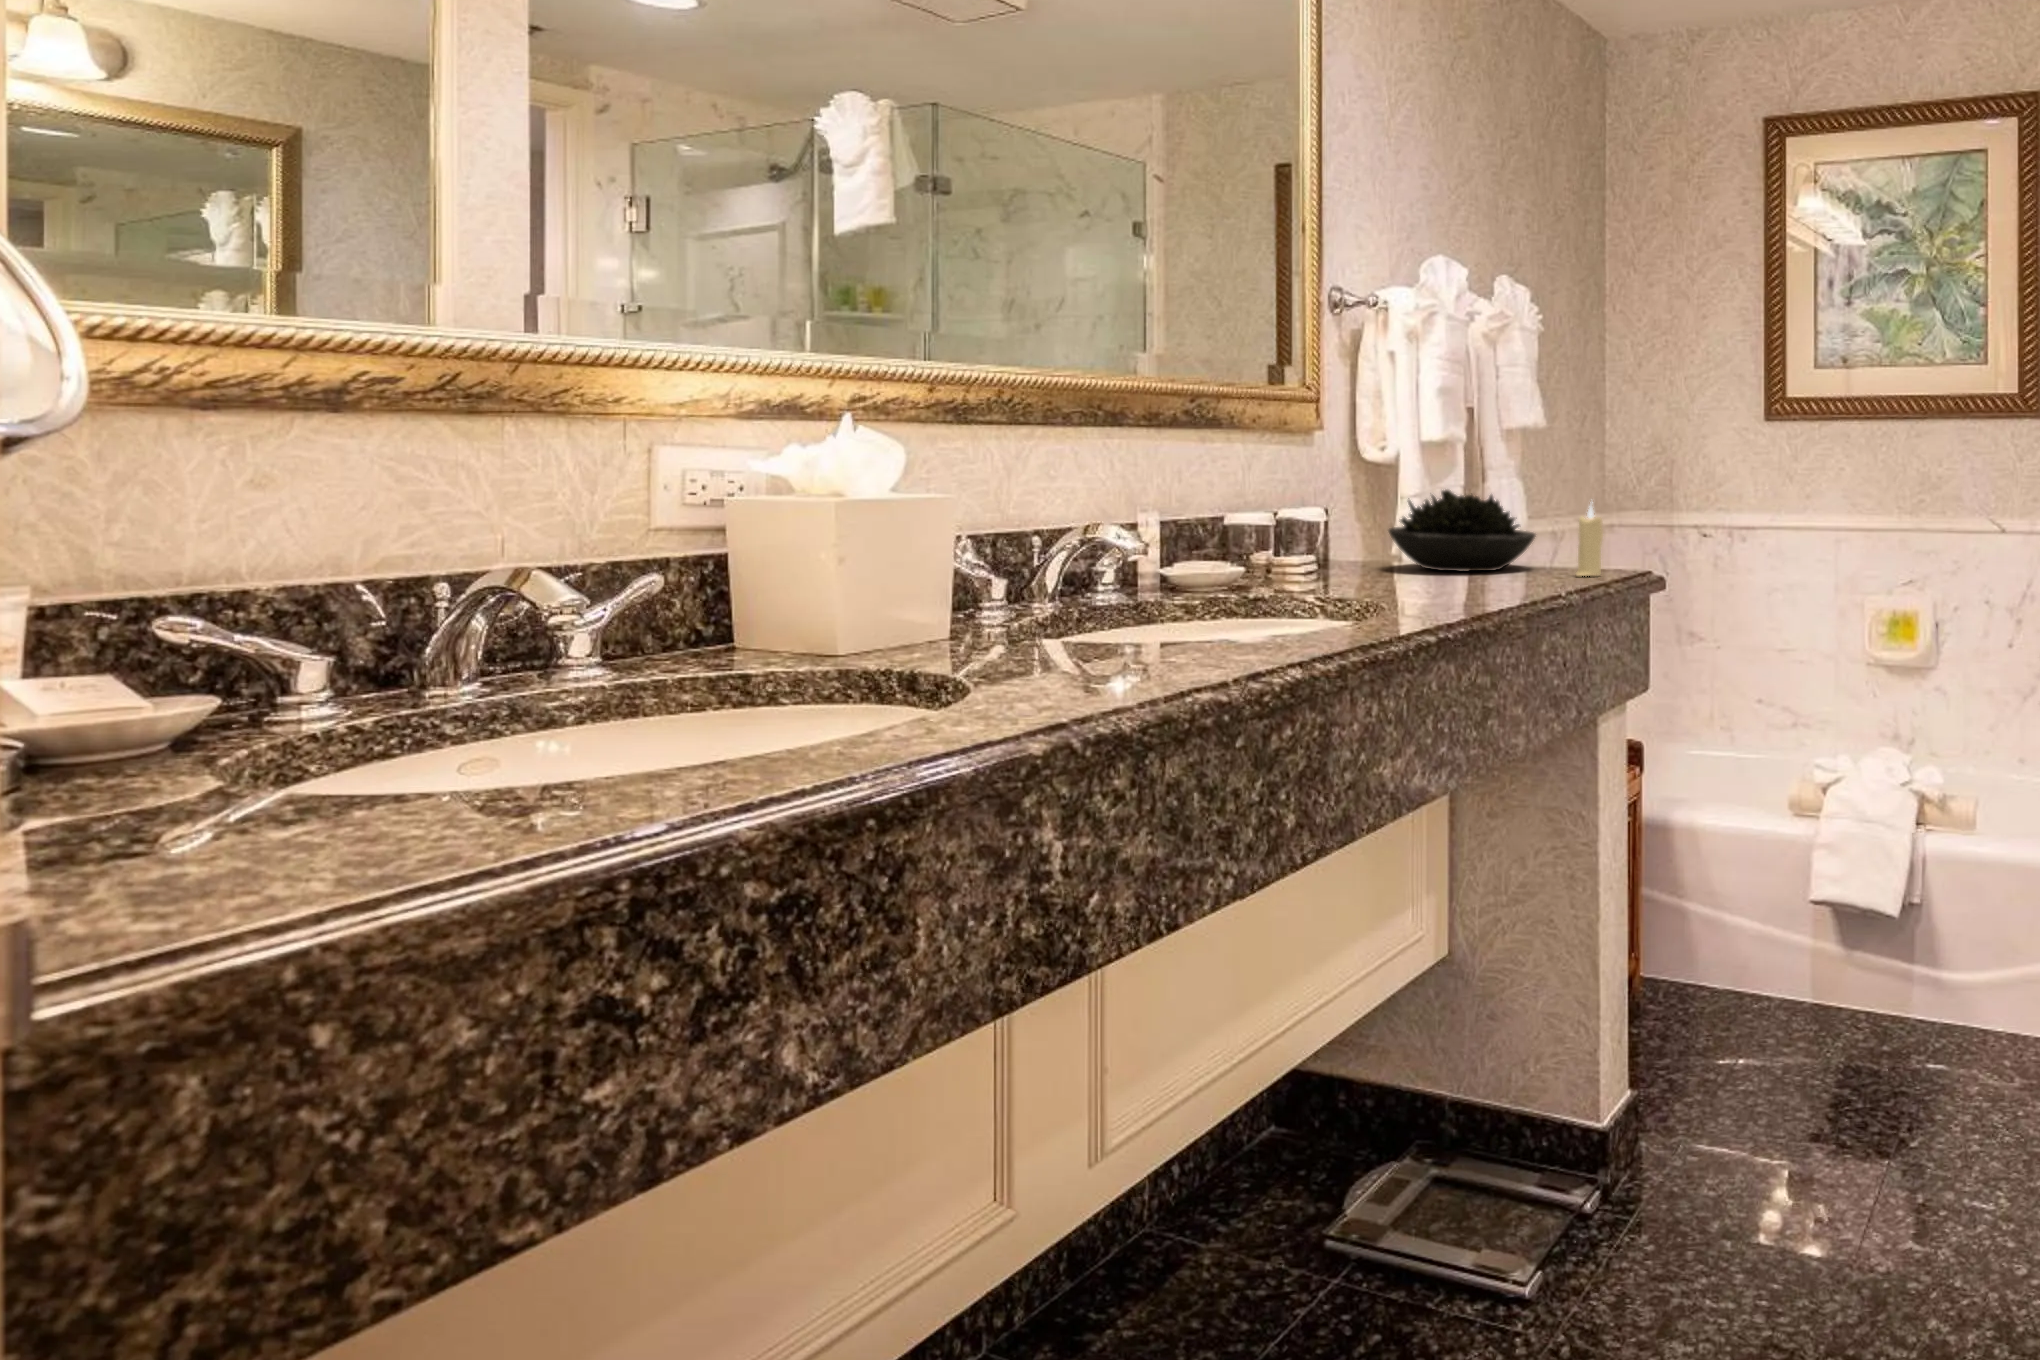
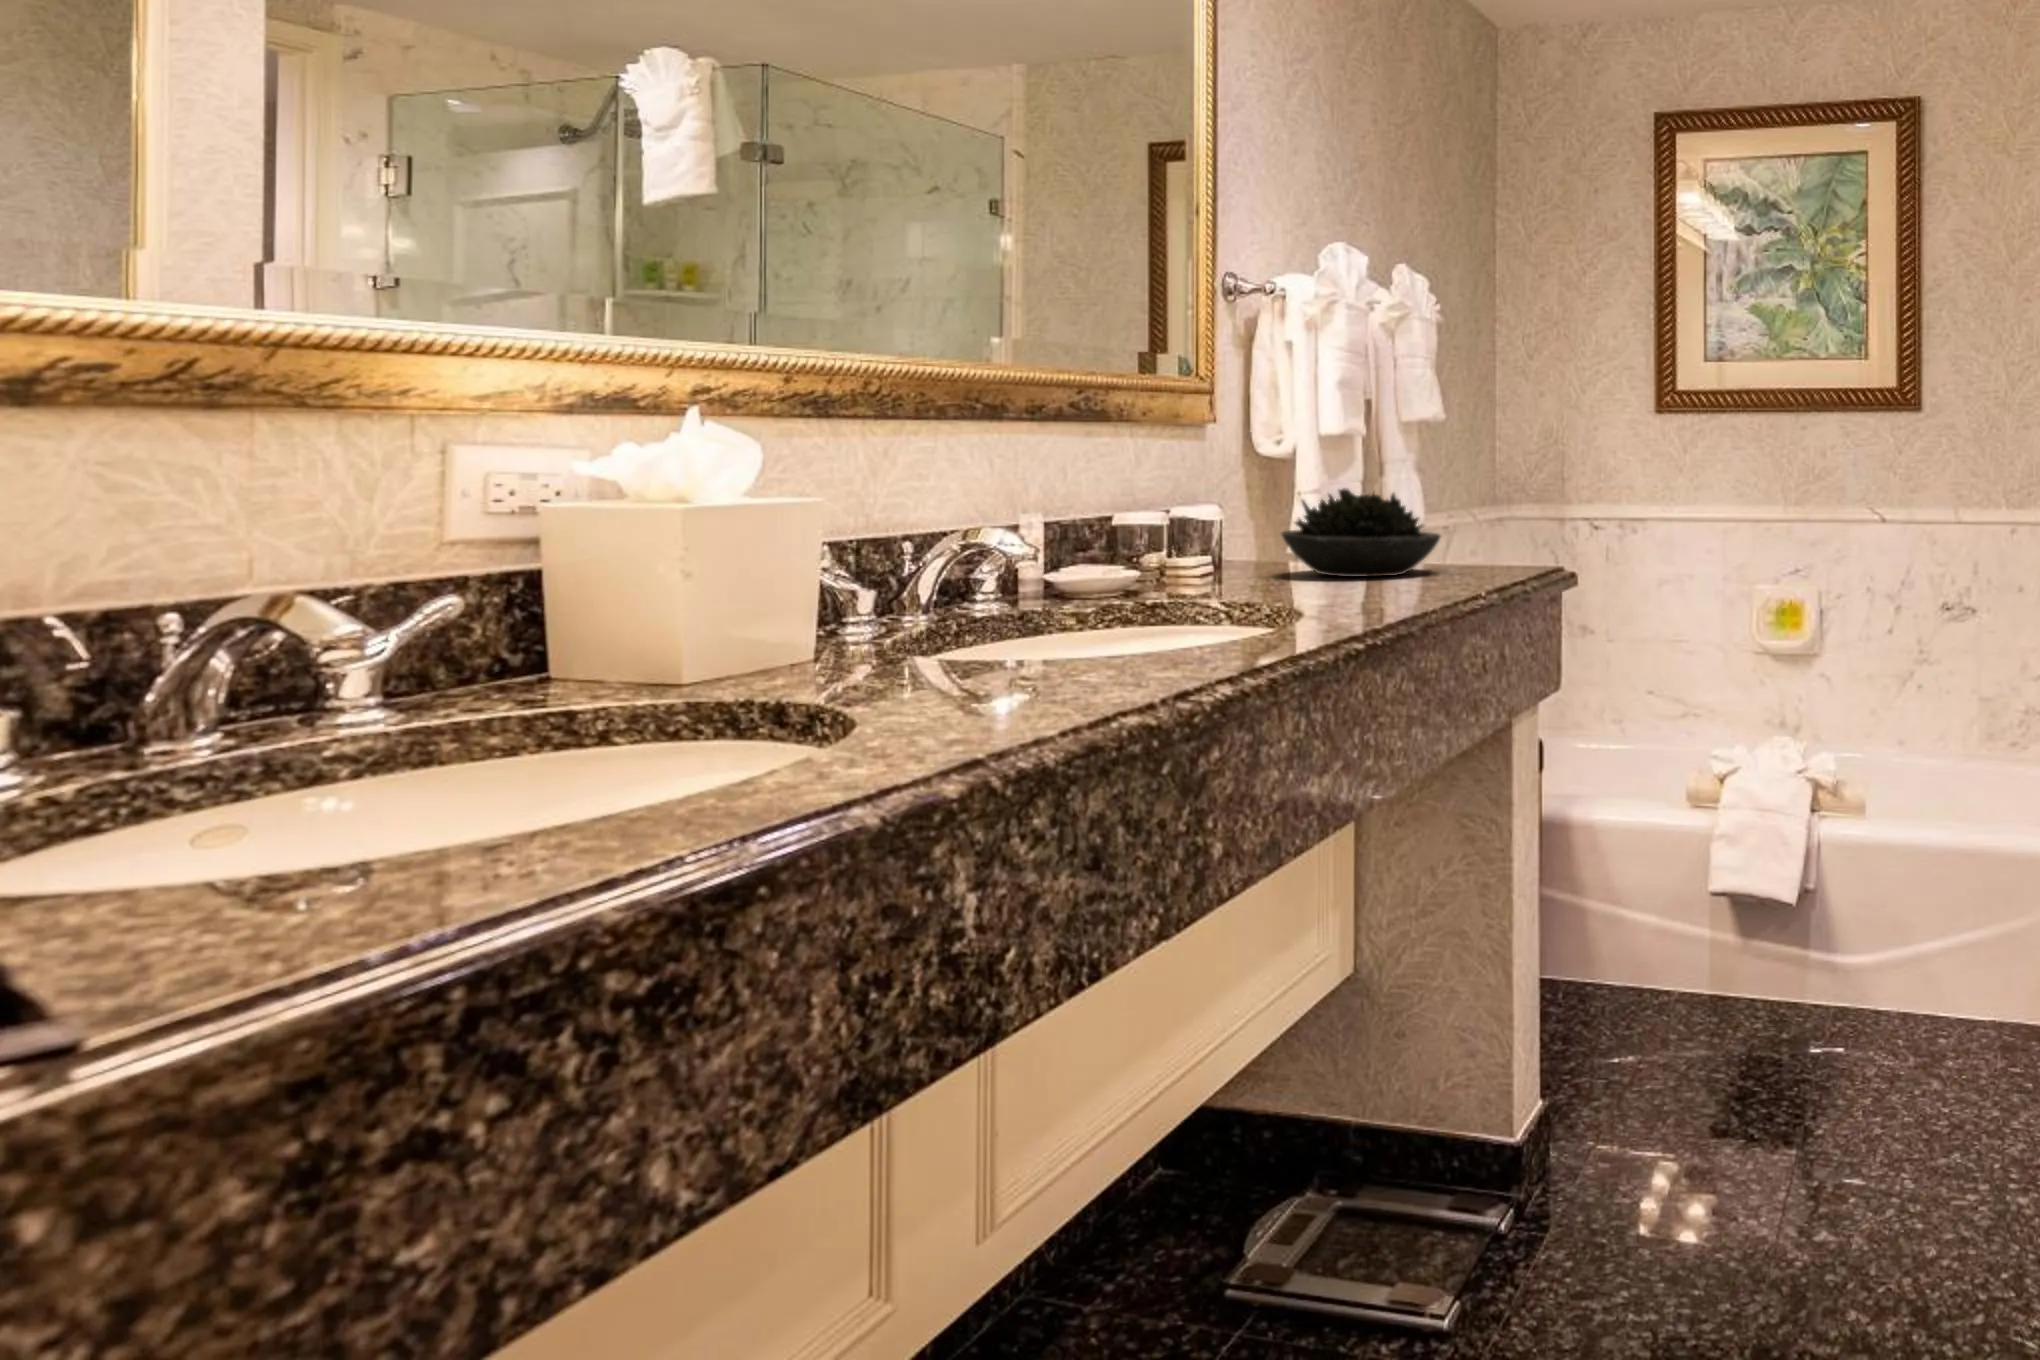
candle: present [1576,506,1603,576] -> none [1487,496,1516,578]

